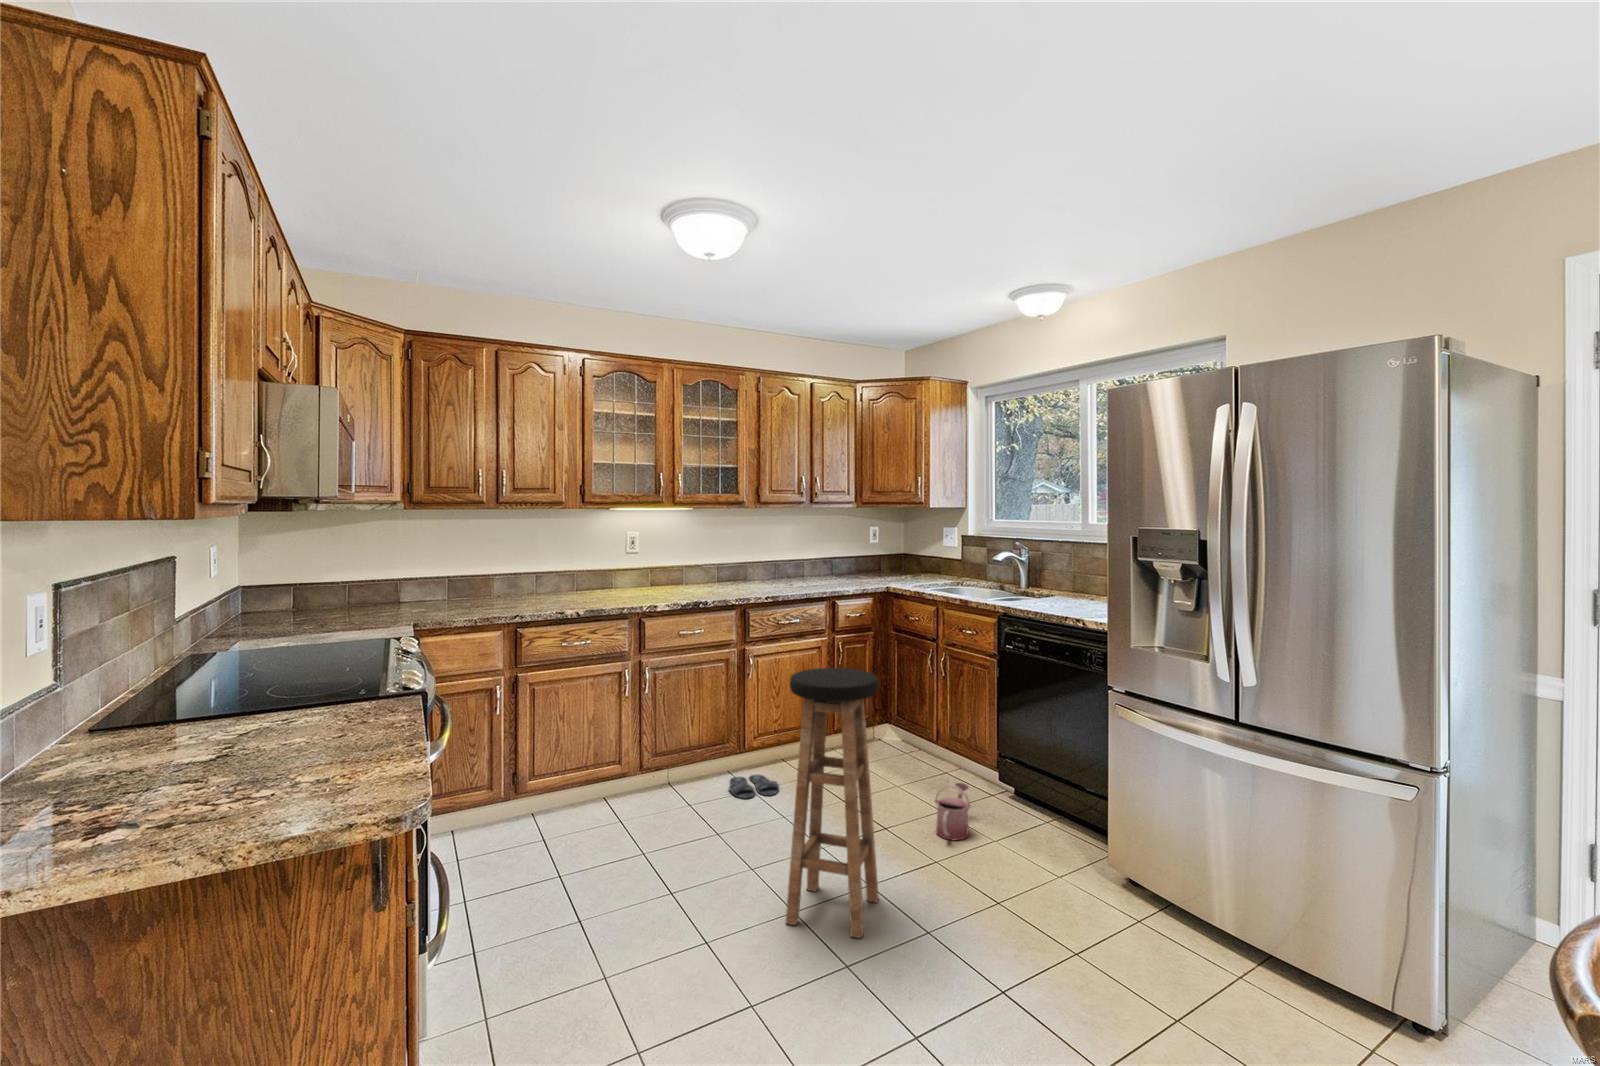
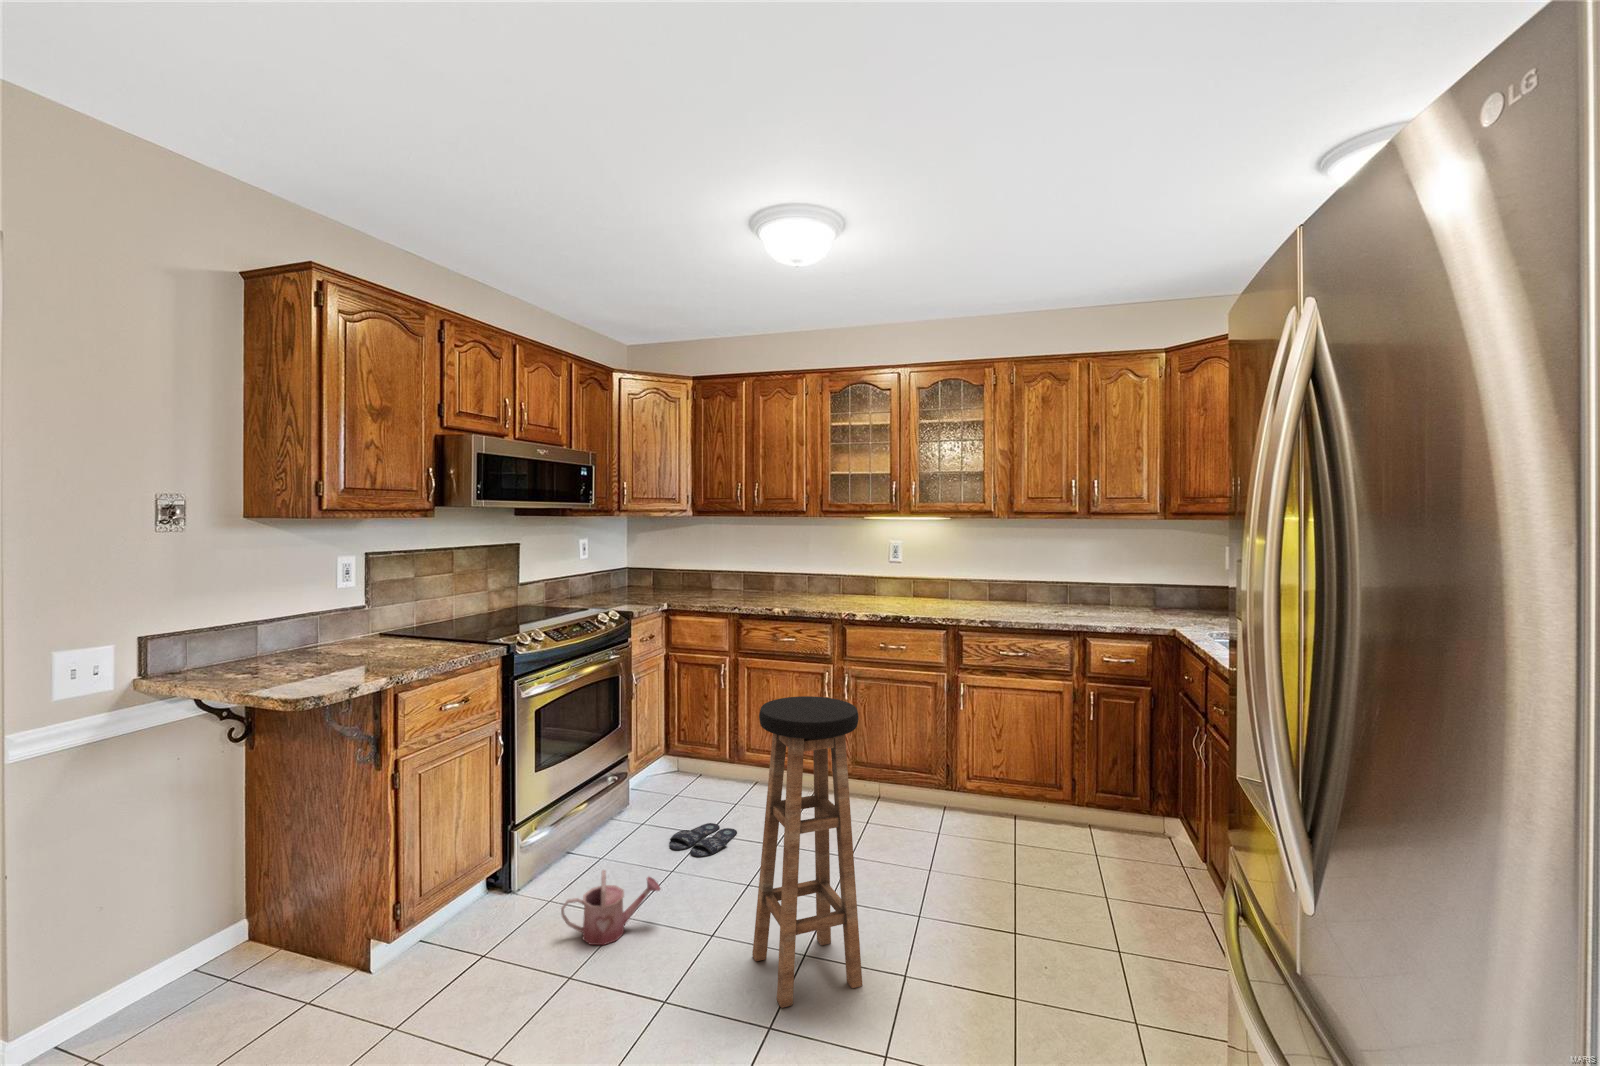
slippers: present [729,775,779,799] -> present [669,823,737,857]
watering can: present [935,783,970,840] -> present [561,870,660,945]

